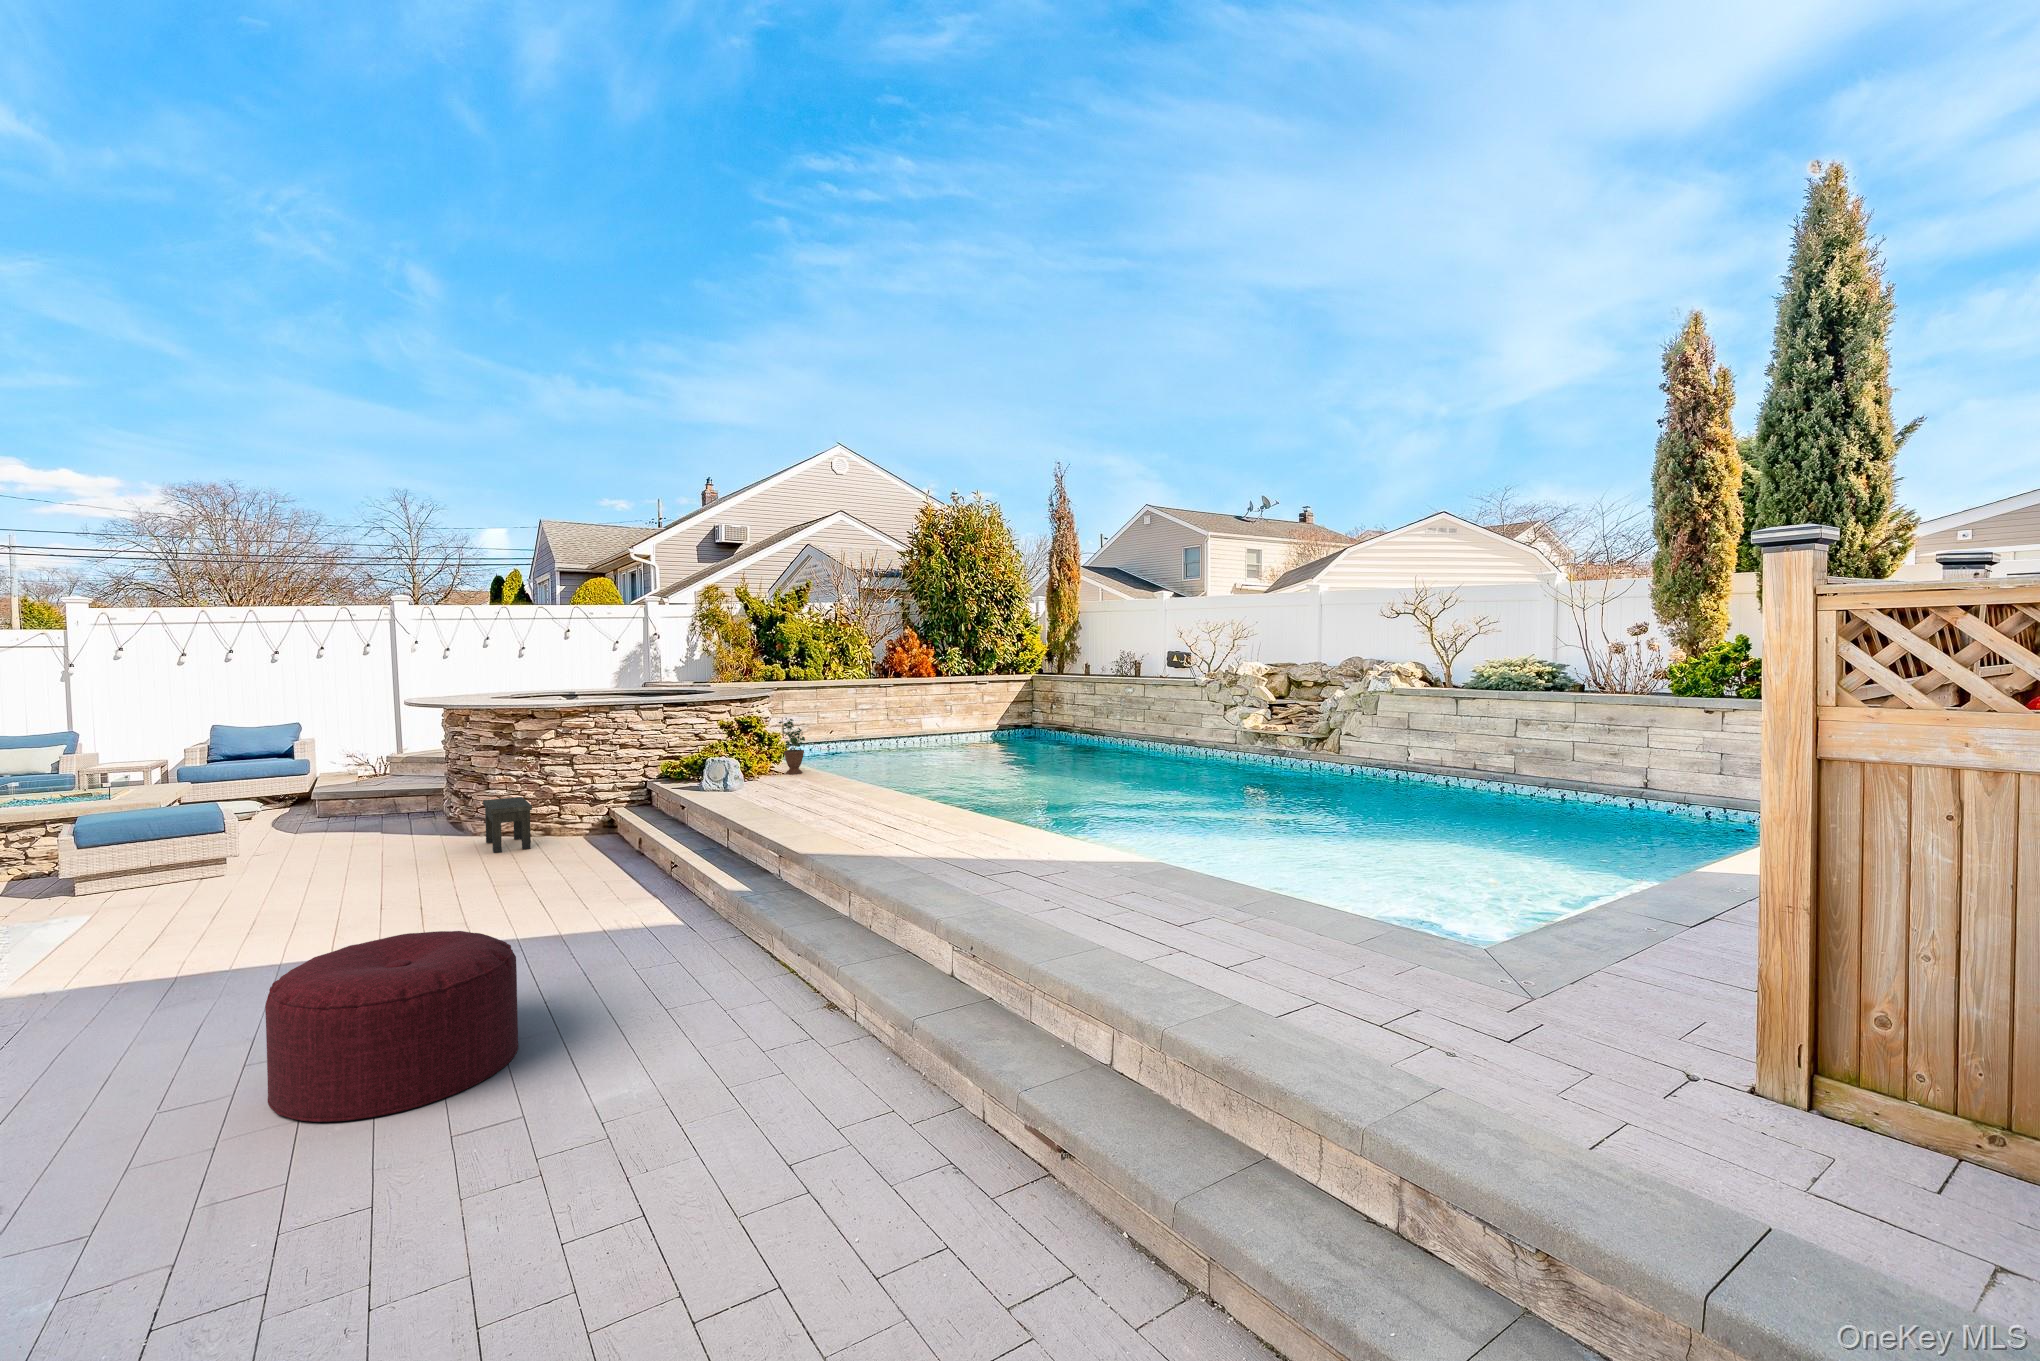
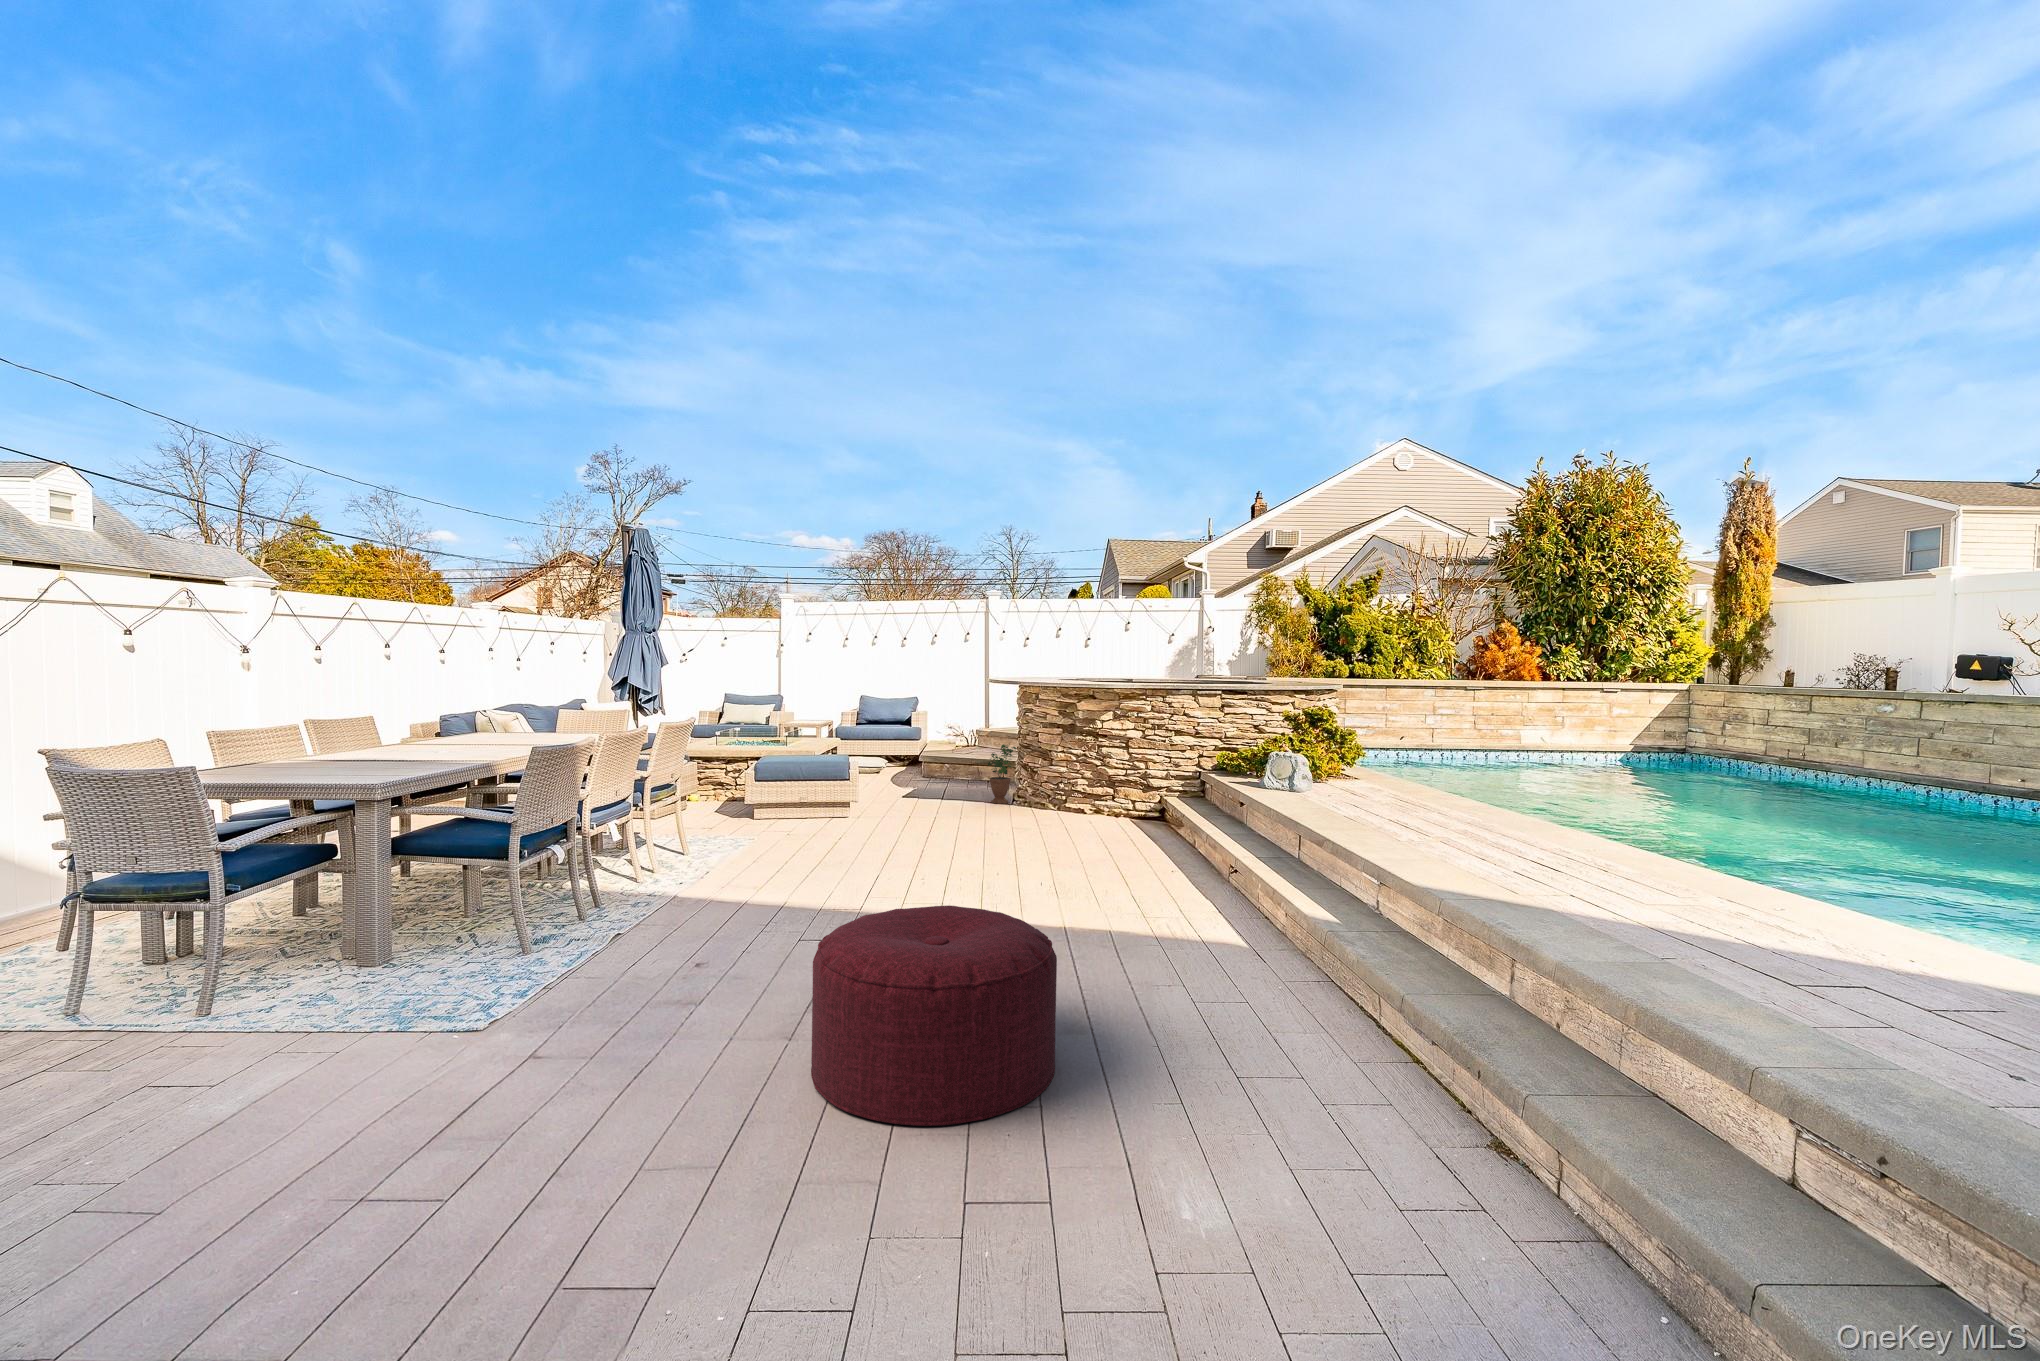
potted plant: present [779,718,805,774] -> present [988,744,1016,804]
side table: present [483,797,532,853] -> none [1046,777,1089,831]

